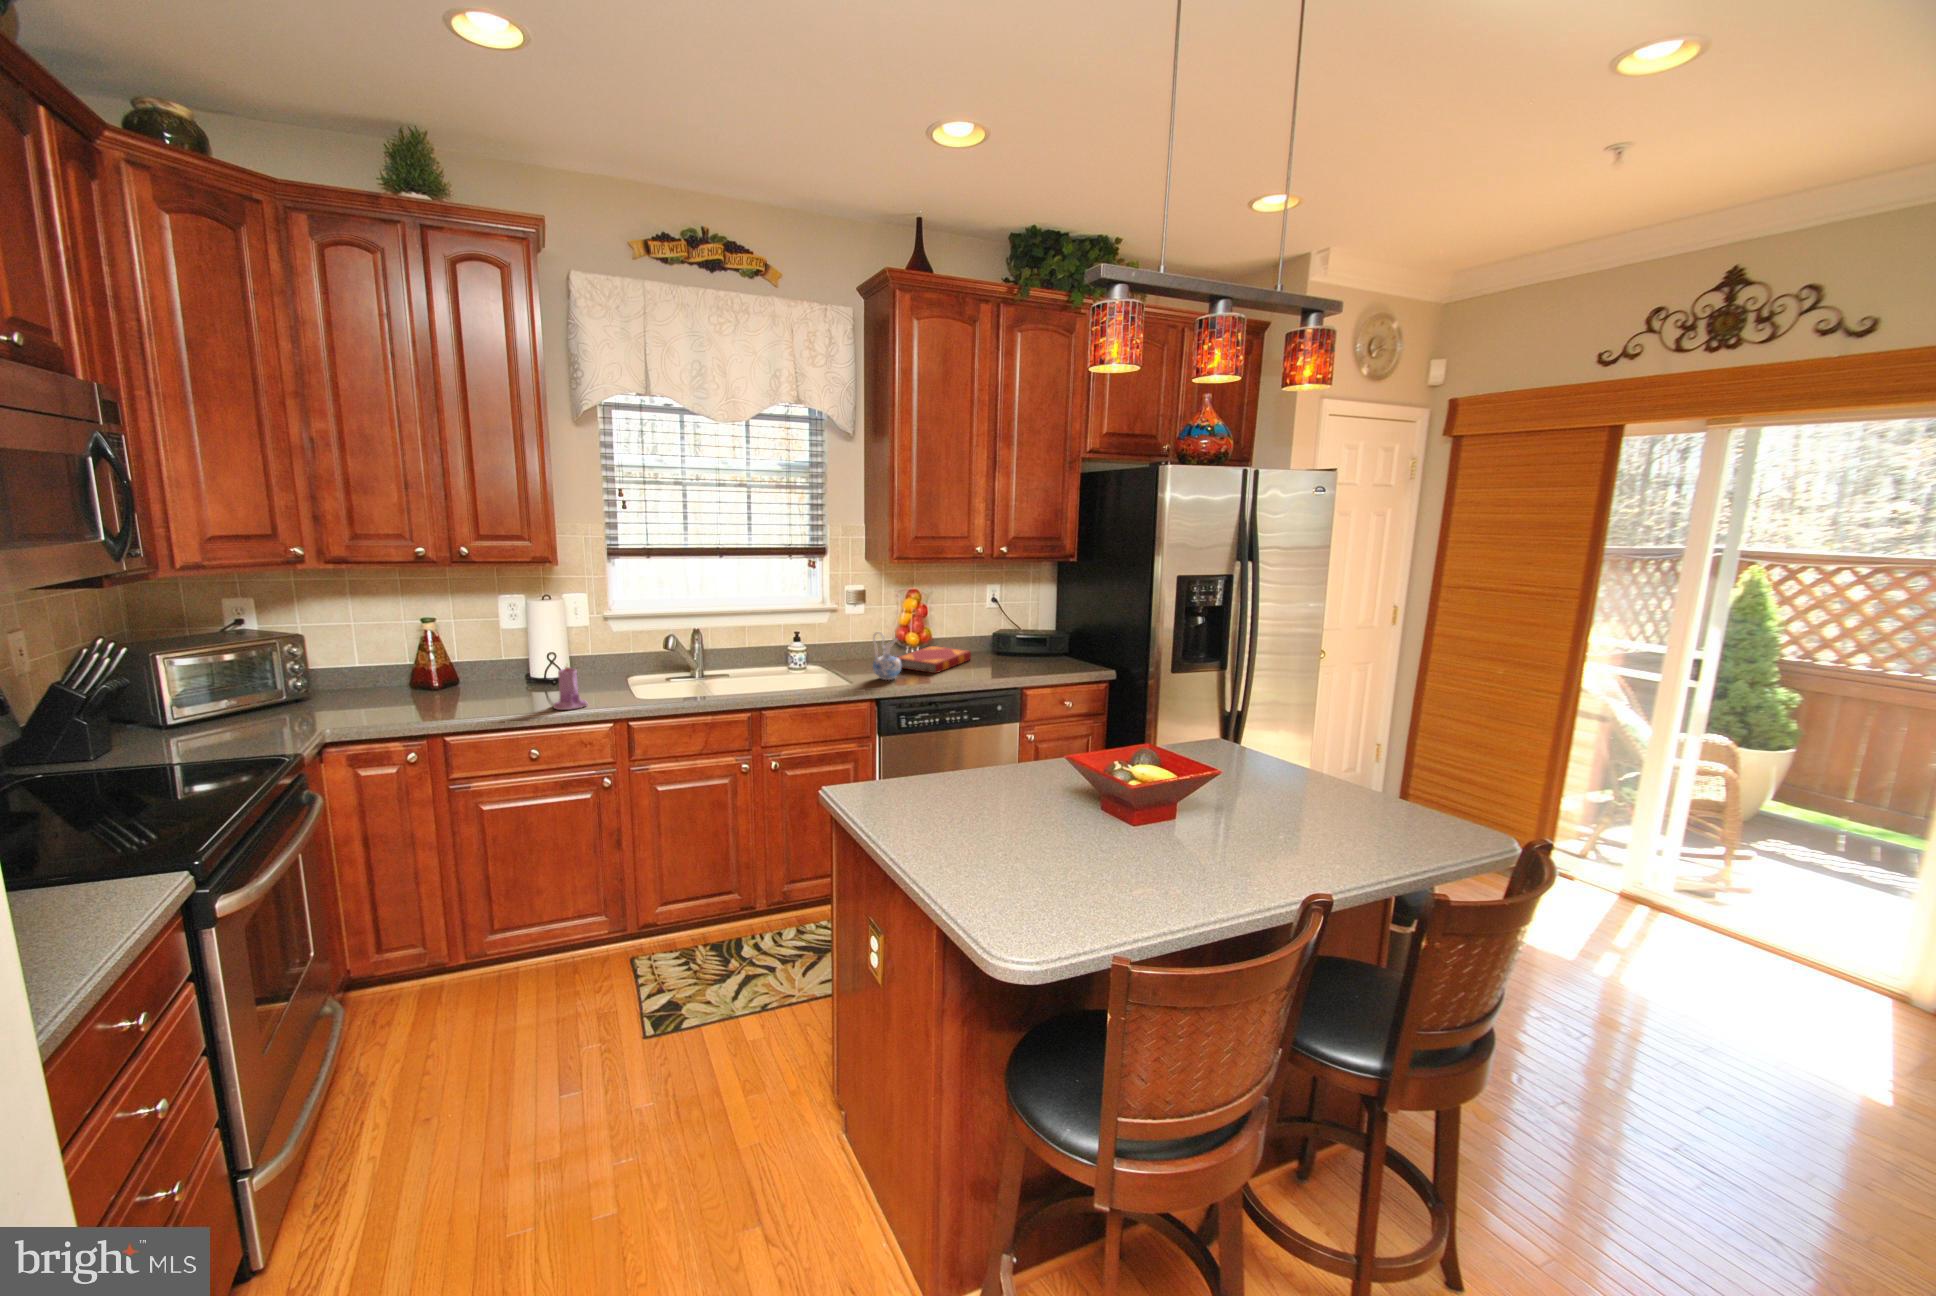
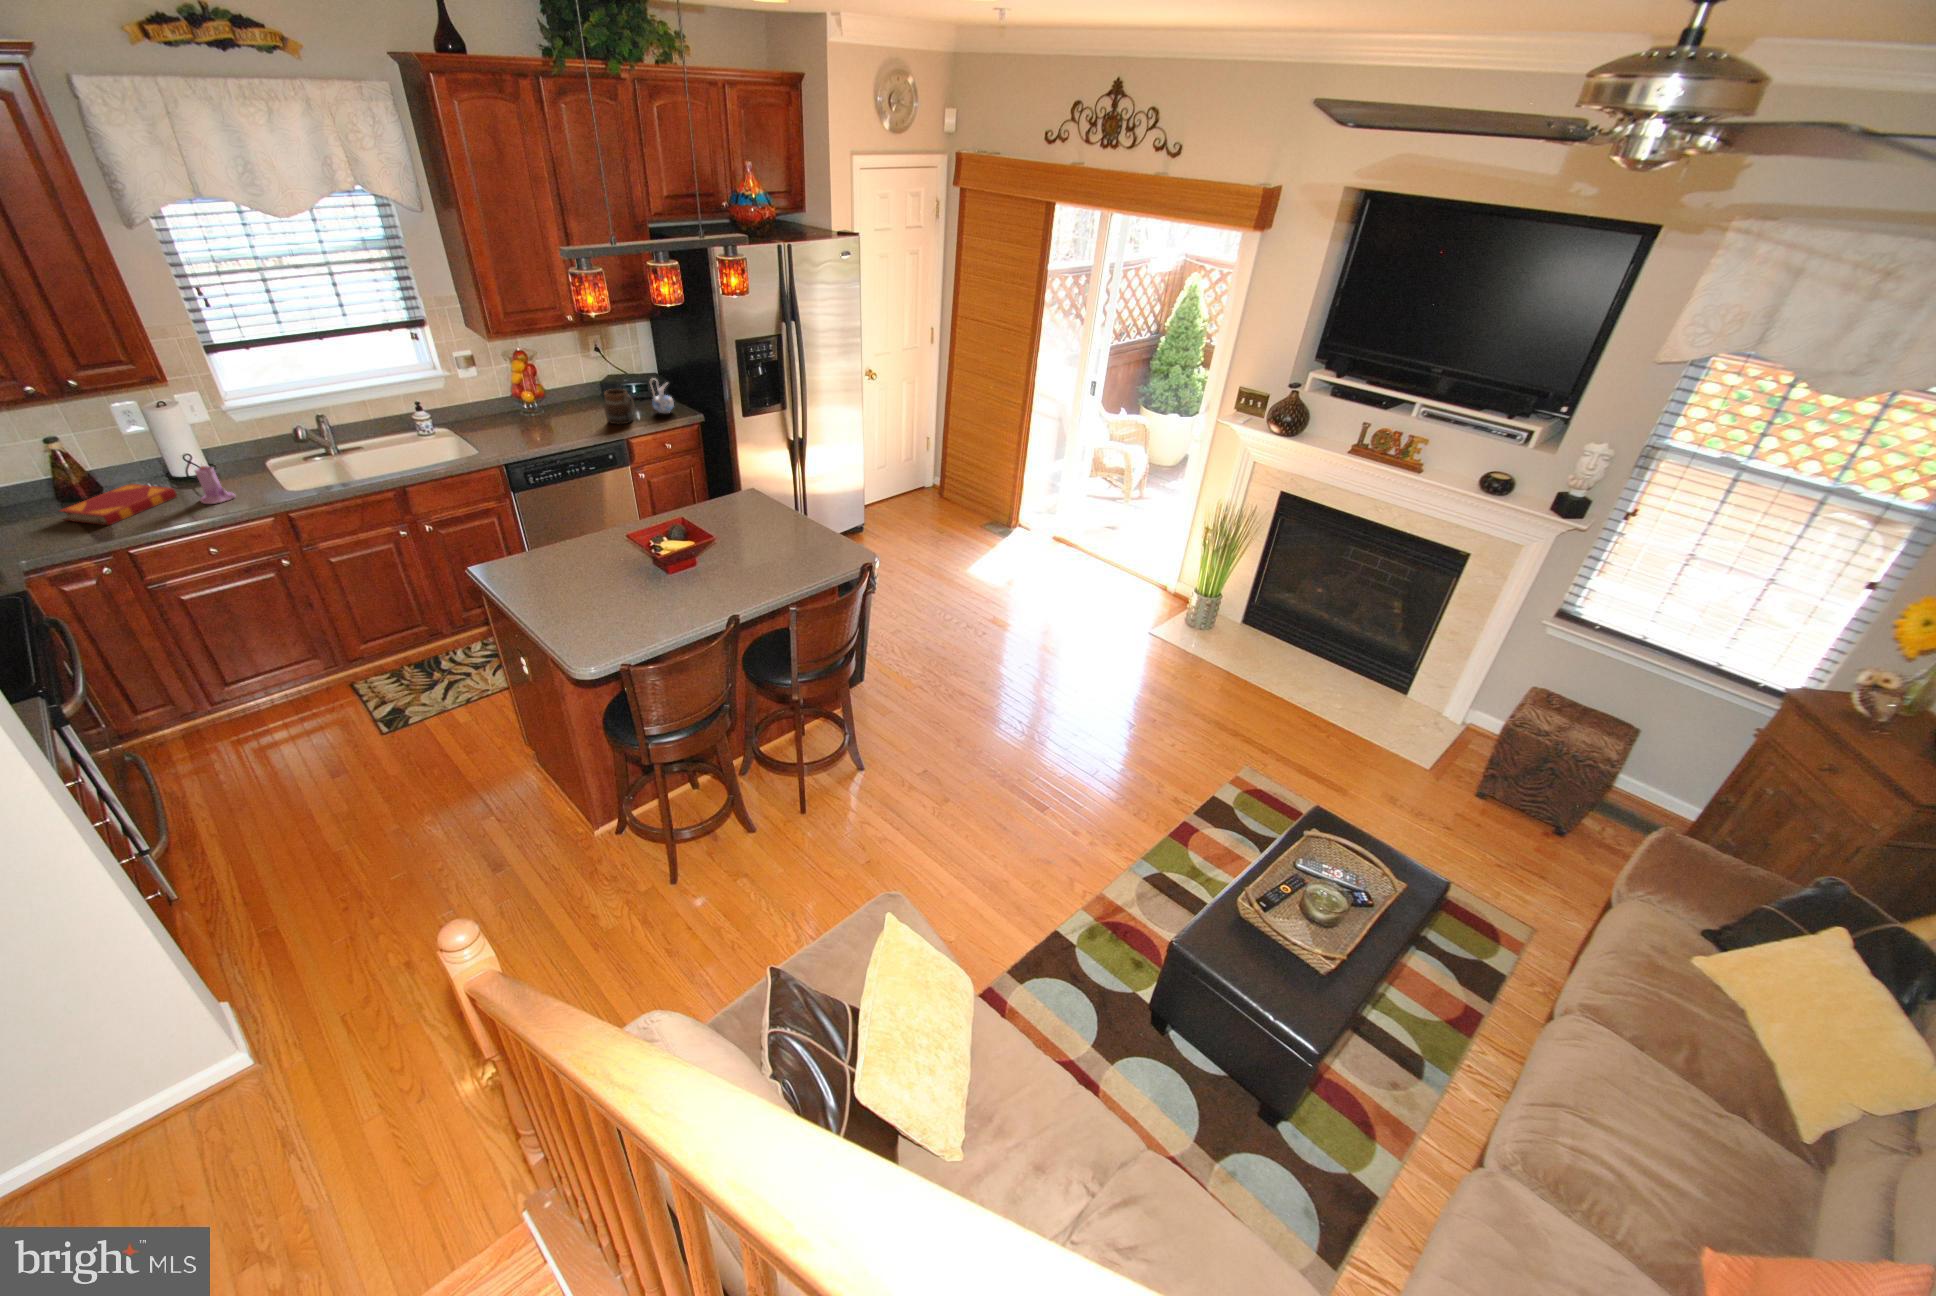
mug: none [999,626,1036,668] -> present [604,389,635,424]
ceramic pitcher: present [873,632,901,680] -> present [650,378,674,413]
hardback book: present [897,646,971,673] -> present [60,483,177,525]

